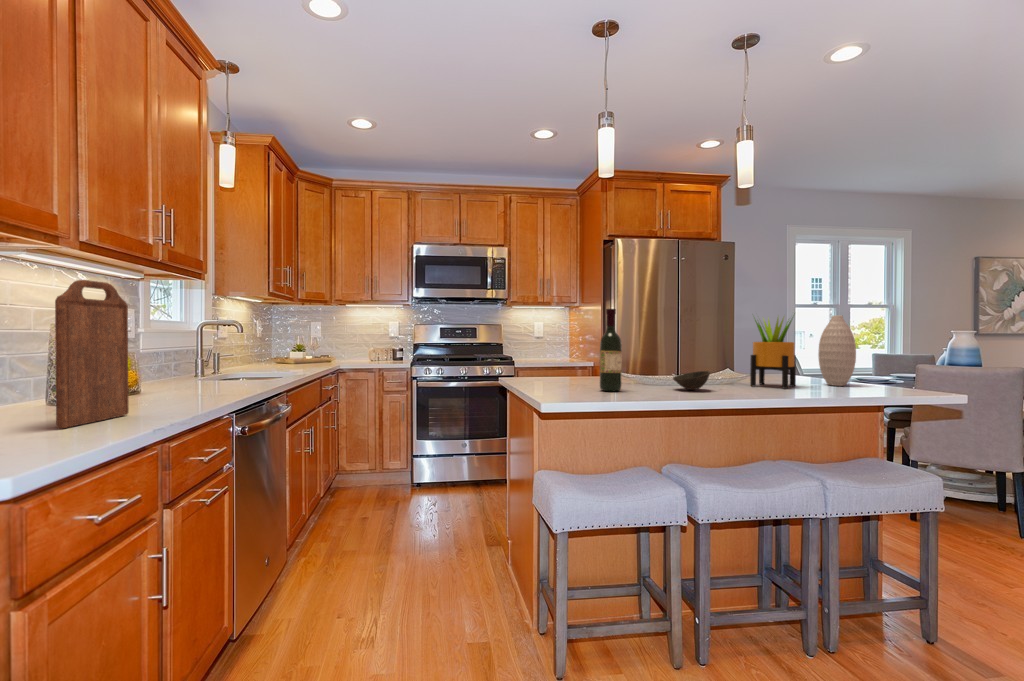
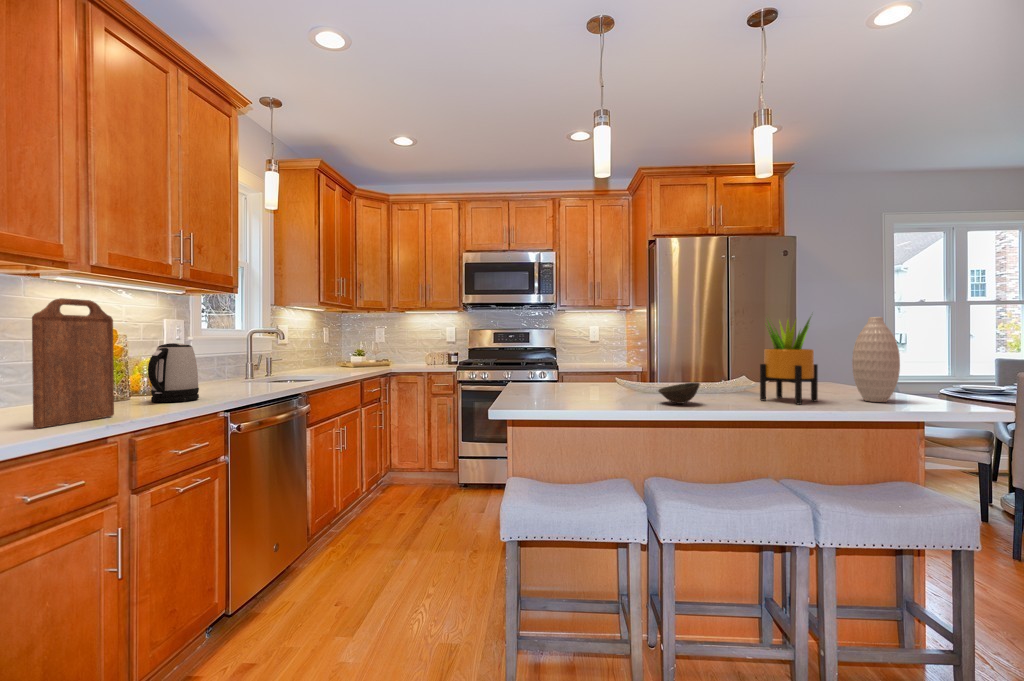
wine bottle: present [600,309,622,391] -> none [574,314,597,403]
kettle: none [135,334,189,400] -> present [148,343,199,402]

